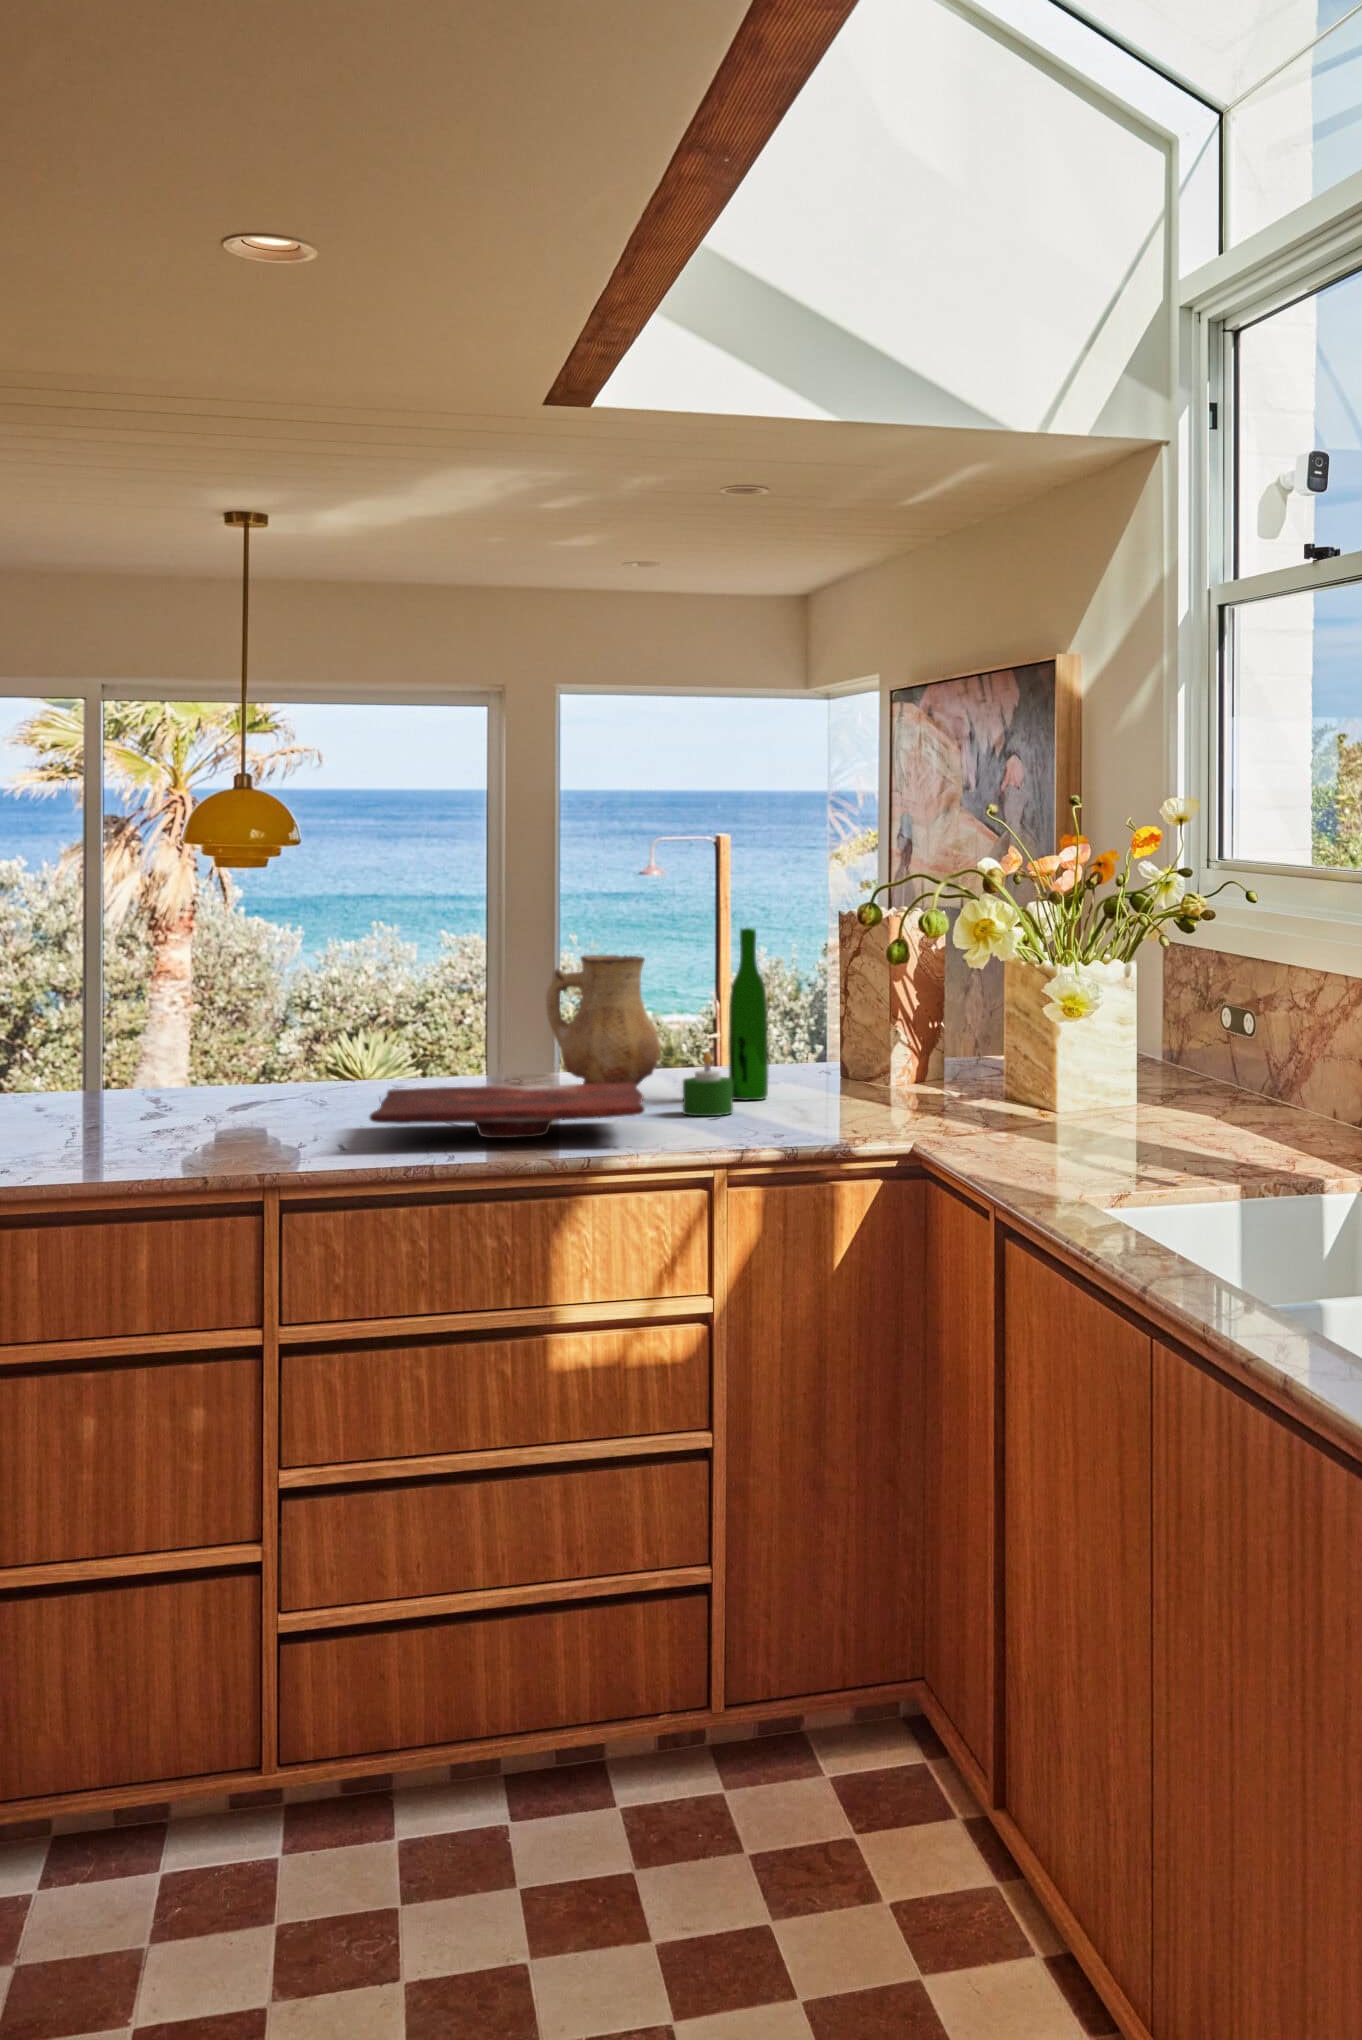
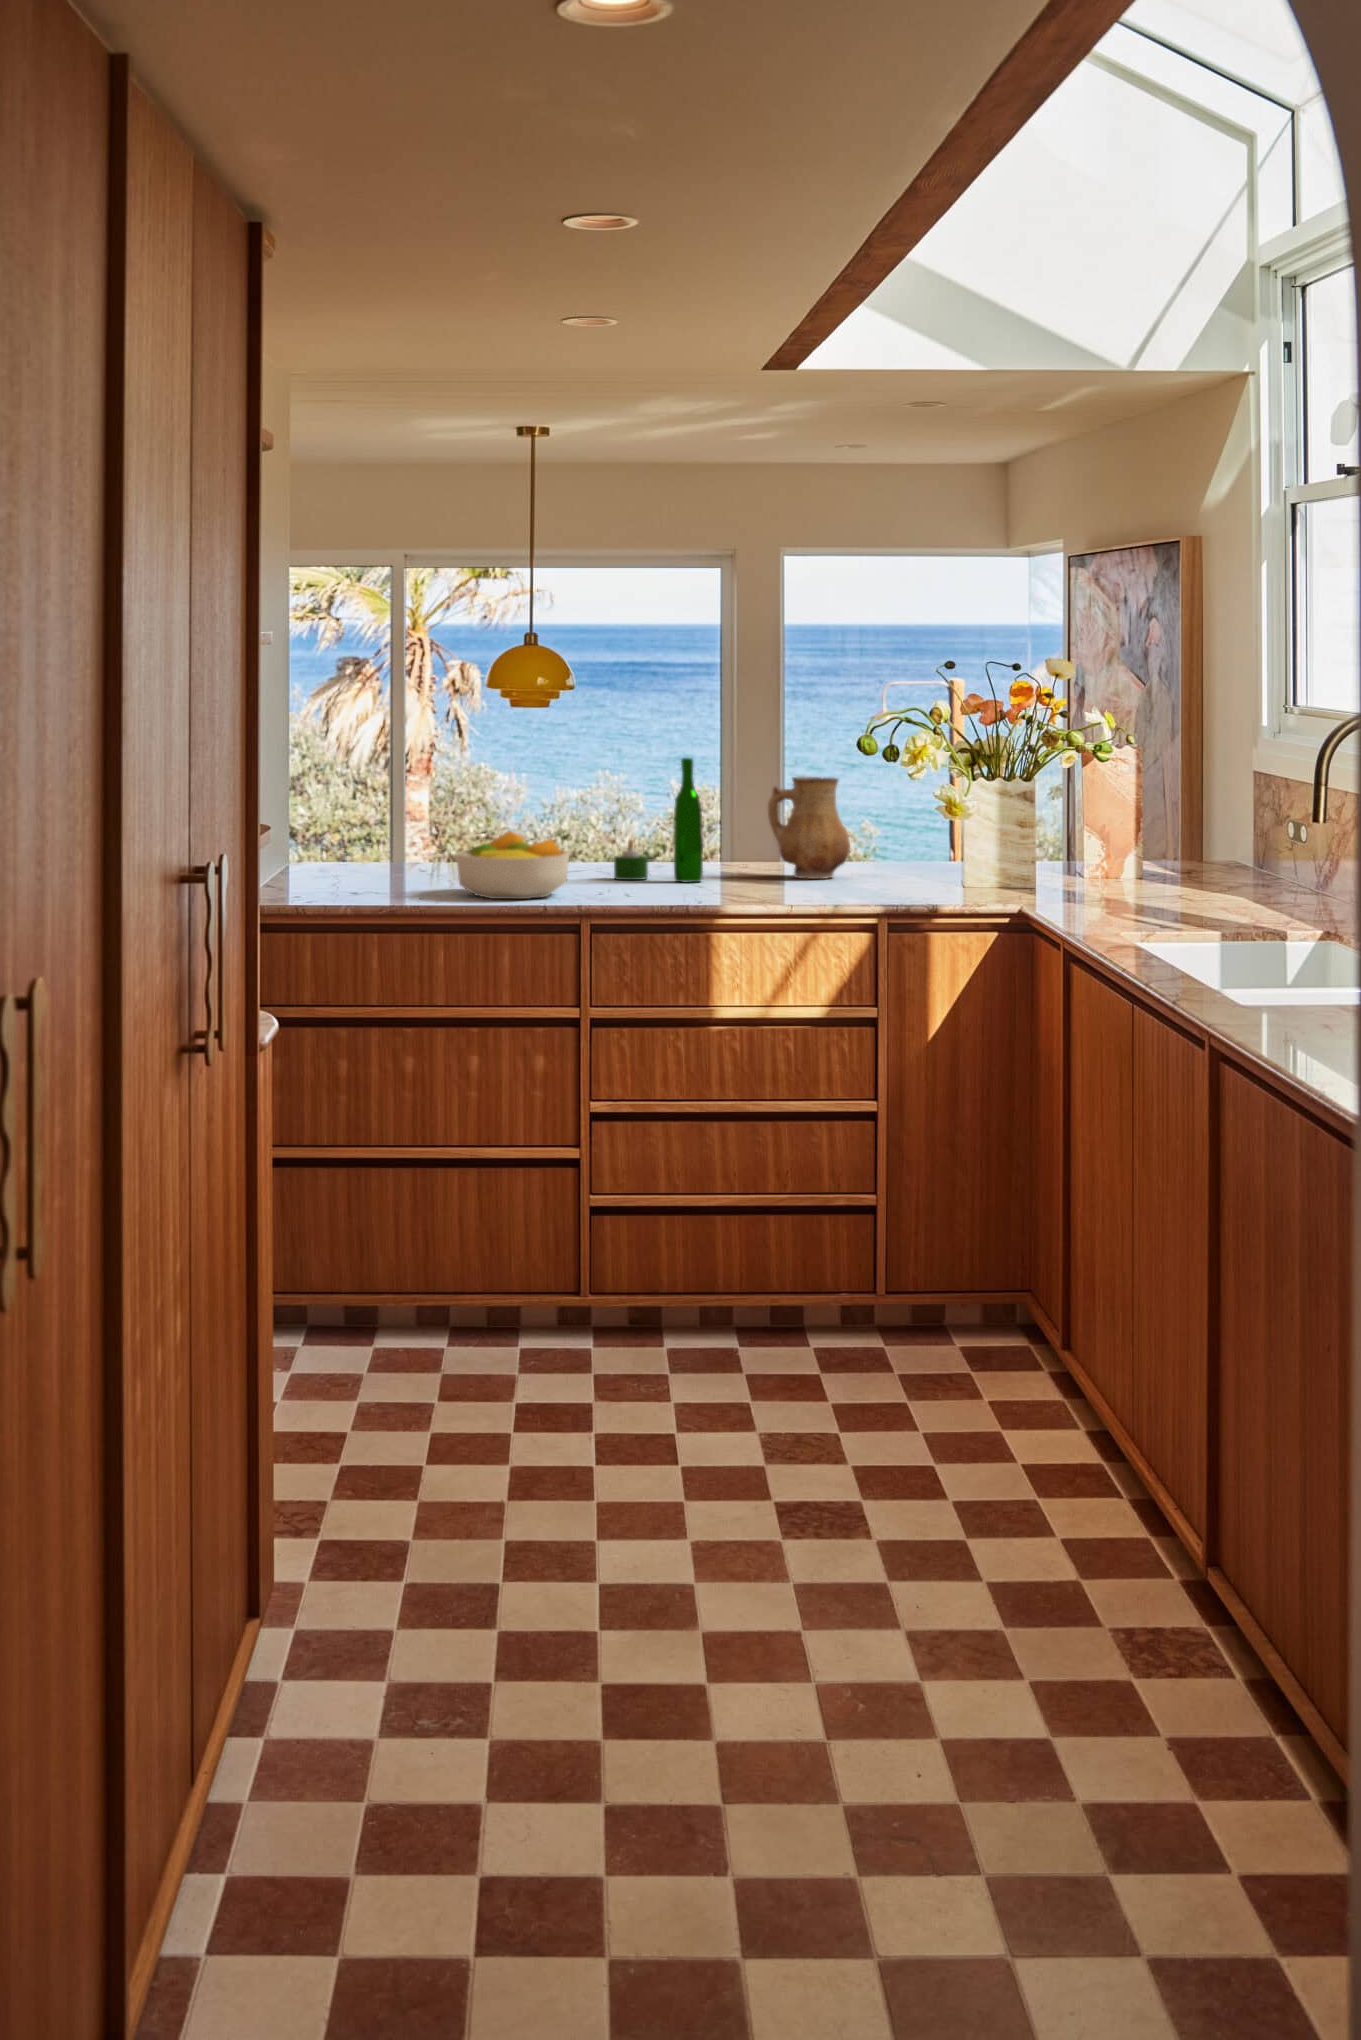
wine bottle: present [728,928,769,1100] -> present [673,758,703,883]
fruit bowl: none [62,1046,252,1159] -> present [456,831,570,899]
candle: present [683,1053,733,1116] -> present [614,838,648,880]
cutting board: present [370,1083,645,1138] -> none [645,864,828,895]

